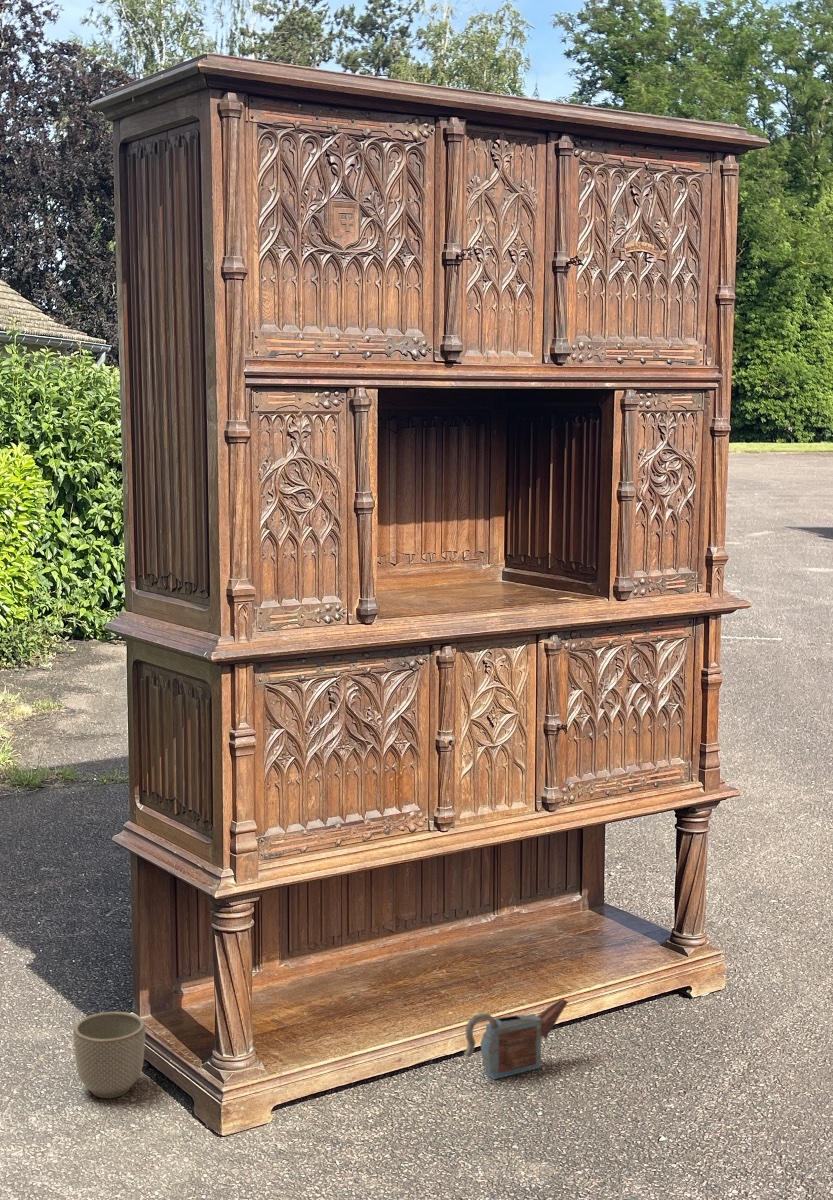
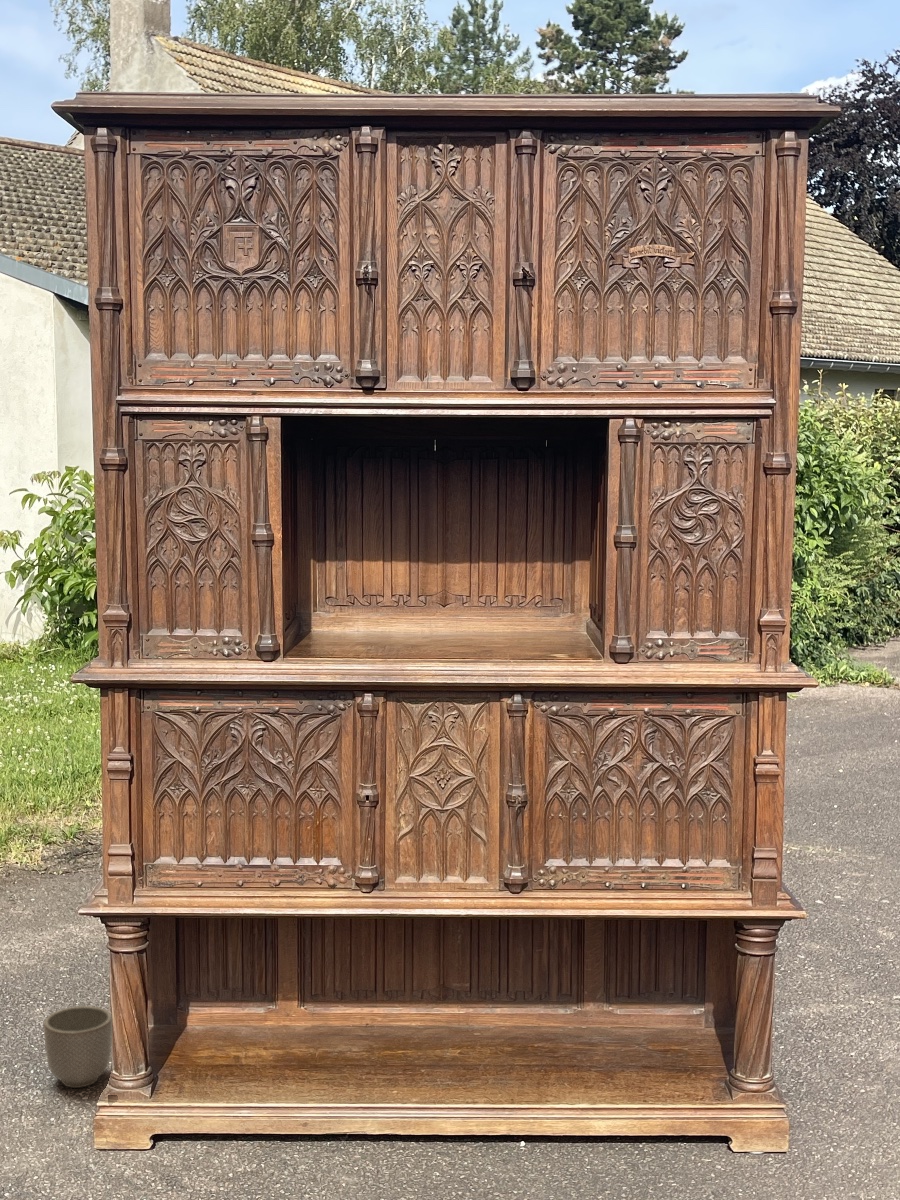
watering can: present [464,999,568,1079] -> none [361,1098,496,1177]

